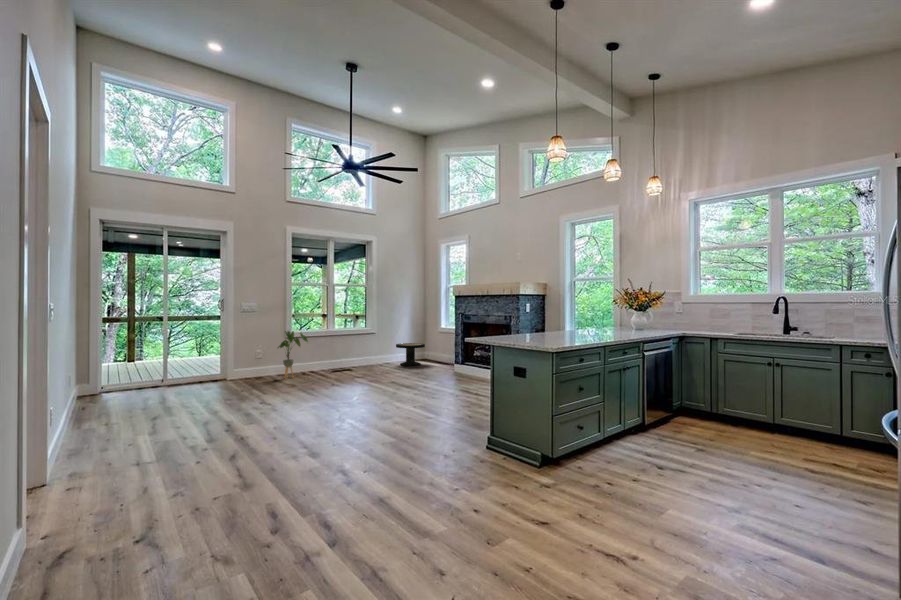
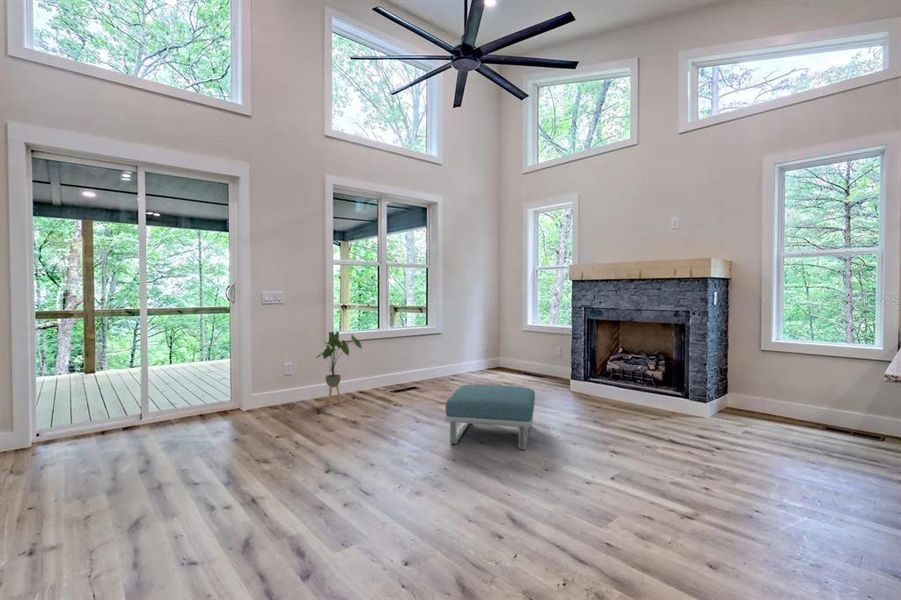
side table: present [396,343,425,366] -> none [467,345,507,378]
footstool: none [338,363,404,397] -> present [445,385,535,450]

